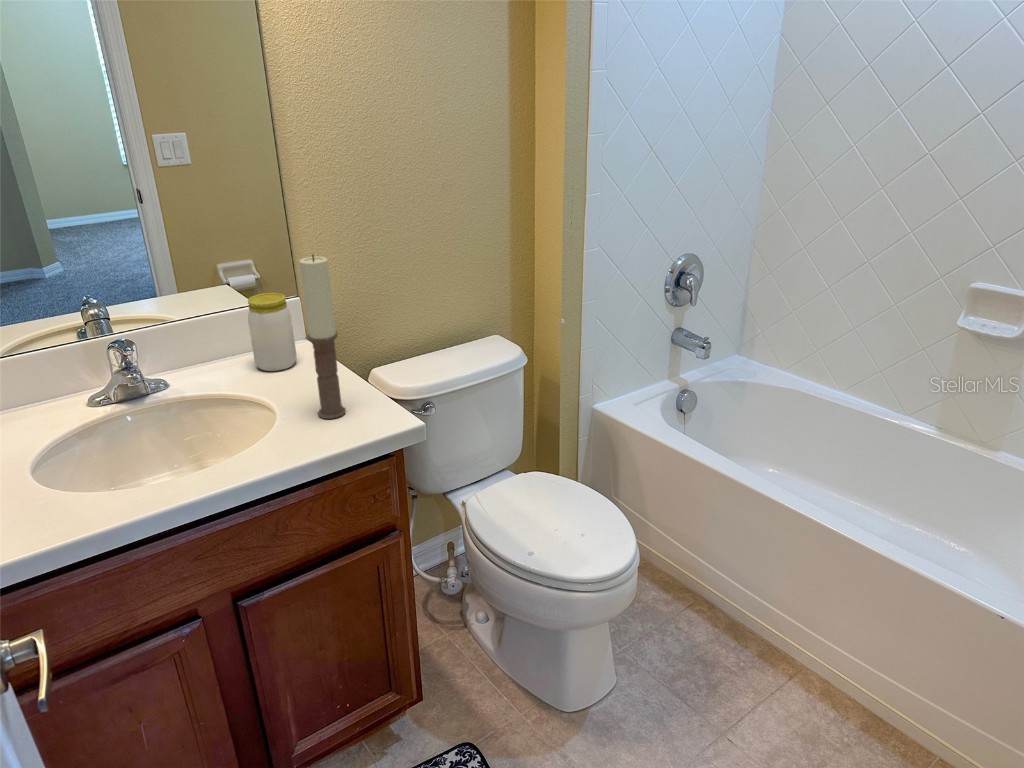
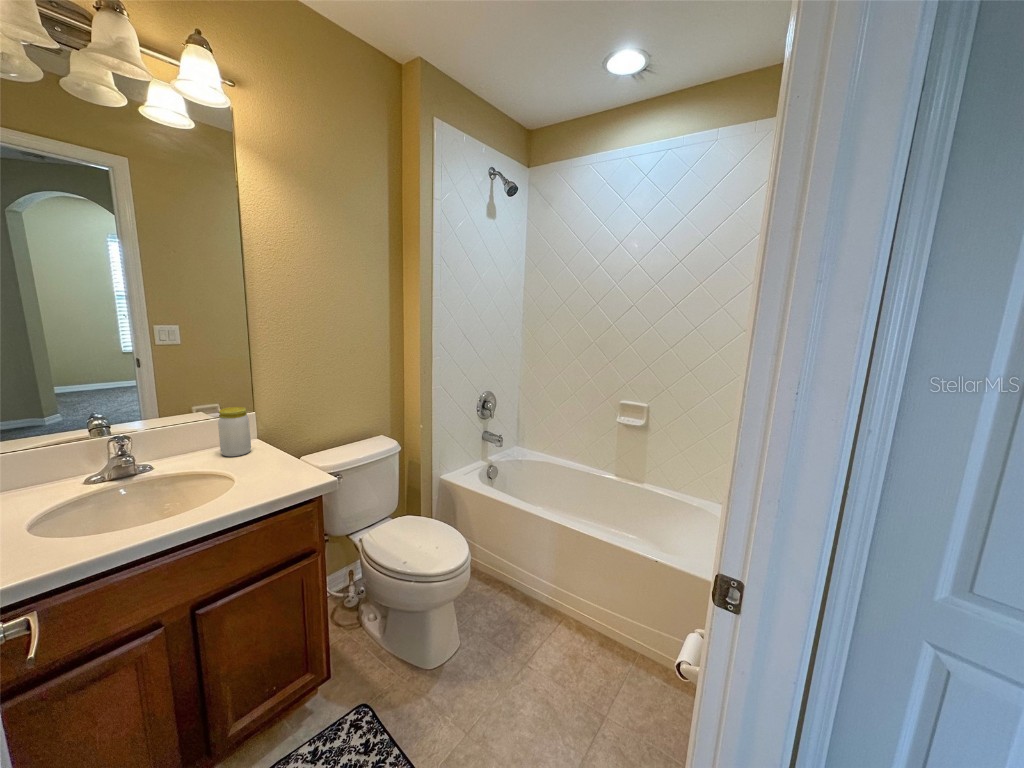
candle: present [300,255,346,419] -> none [260,376,285,480]

